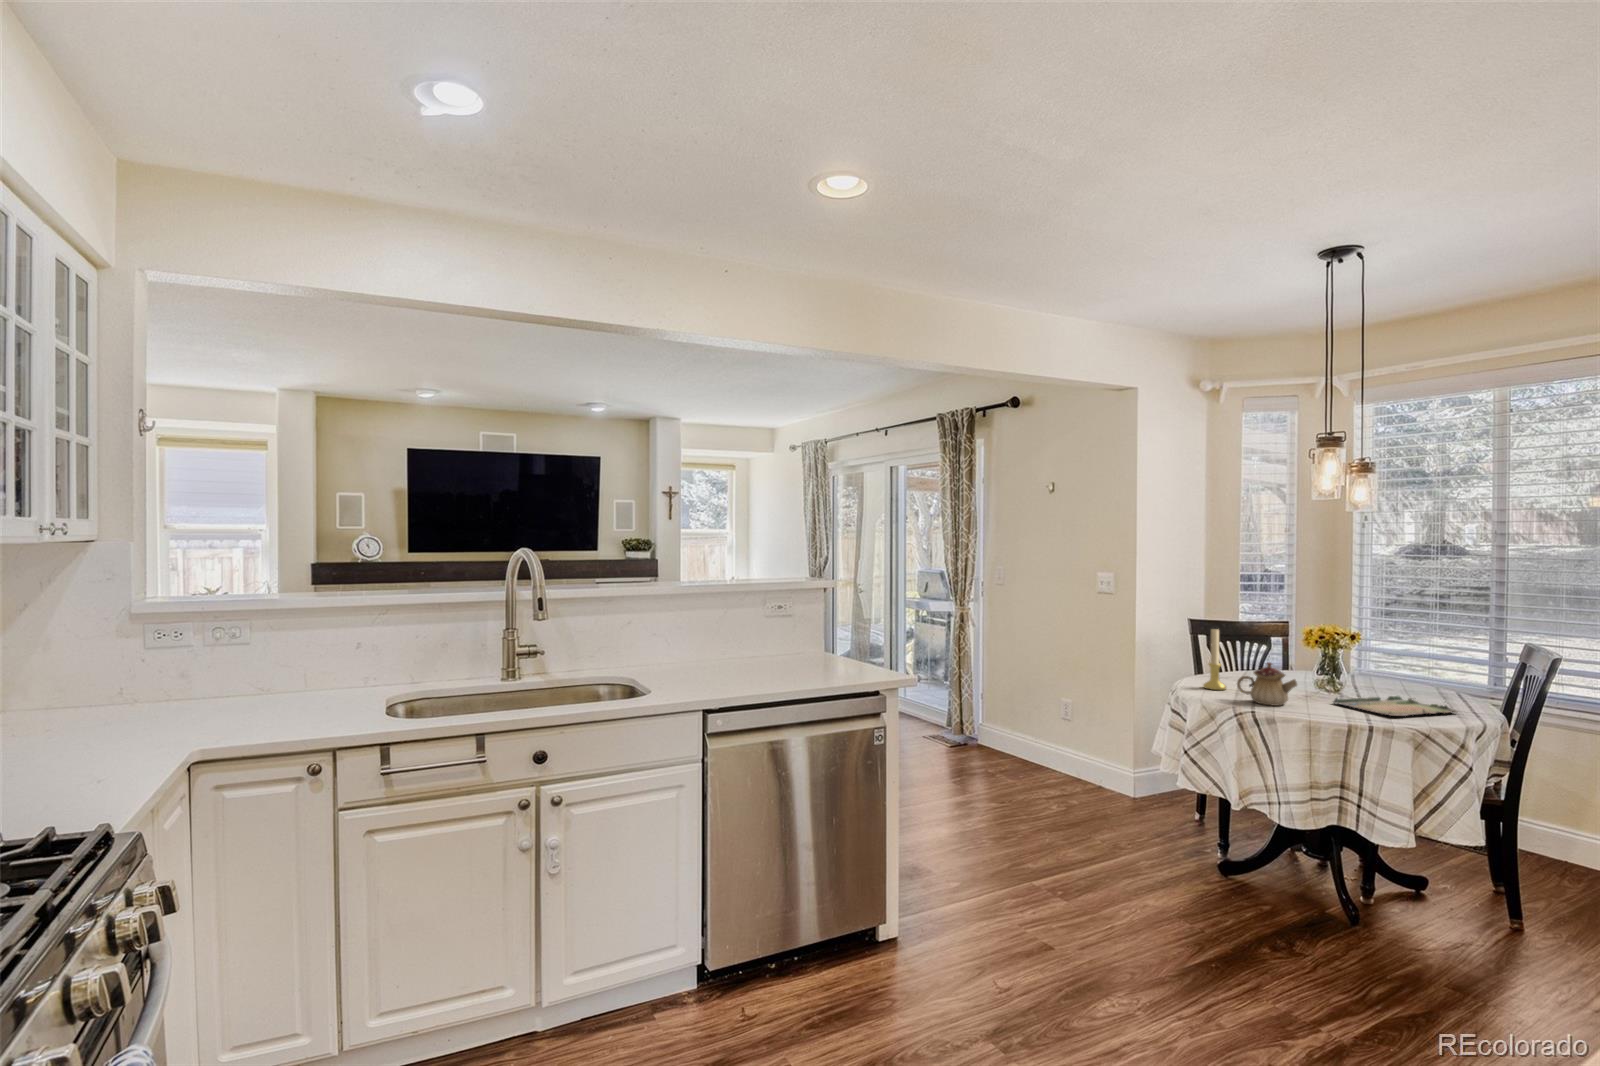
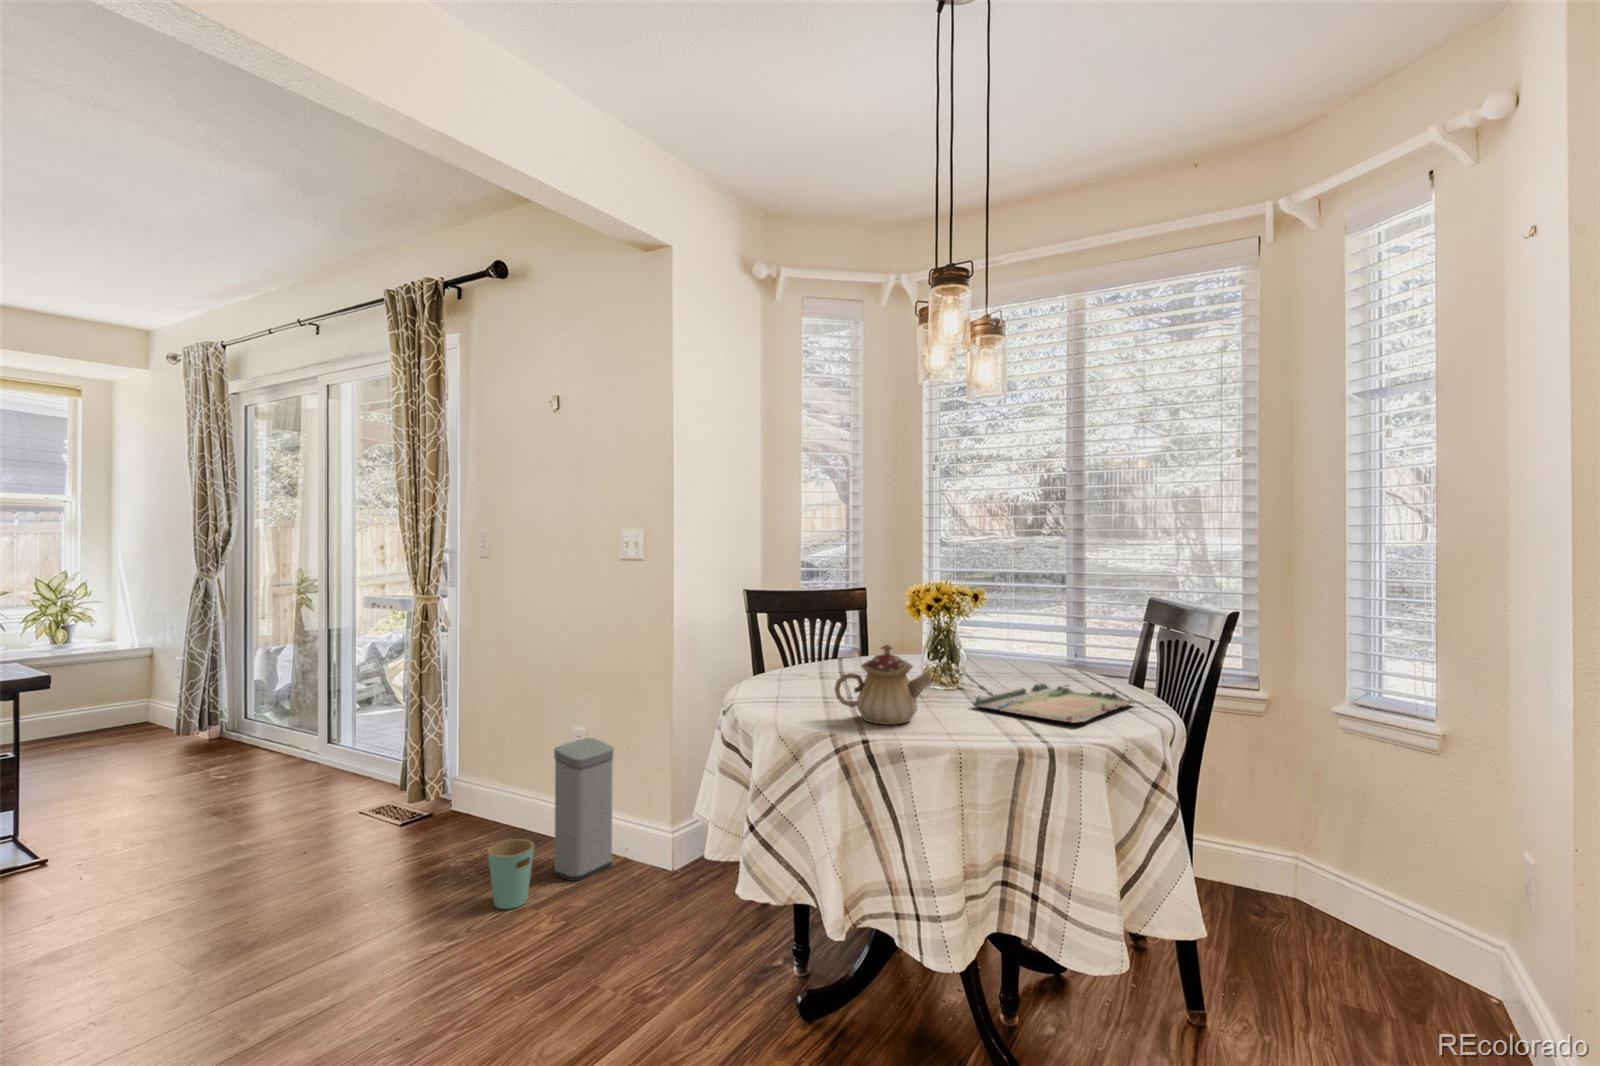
candle holder: present [1203,629,1227,690] -> none [775,590,812,701]
trash can: none [1022,707,1095,798] -> present [488,738,614,909]

